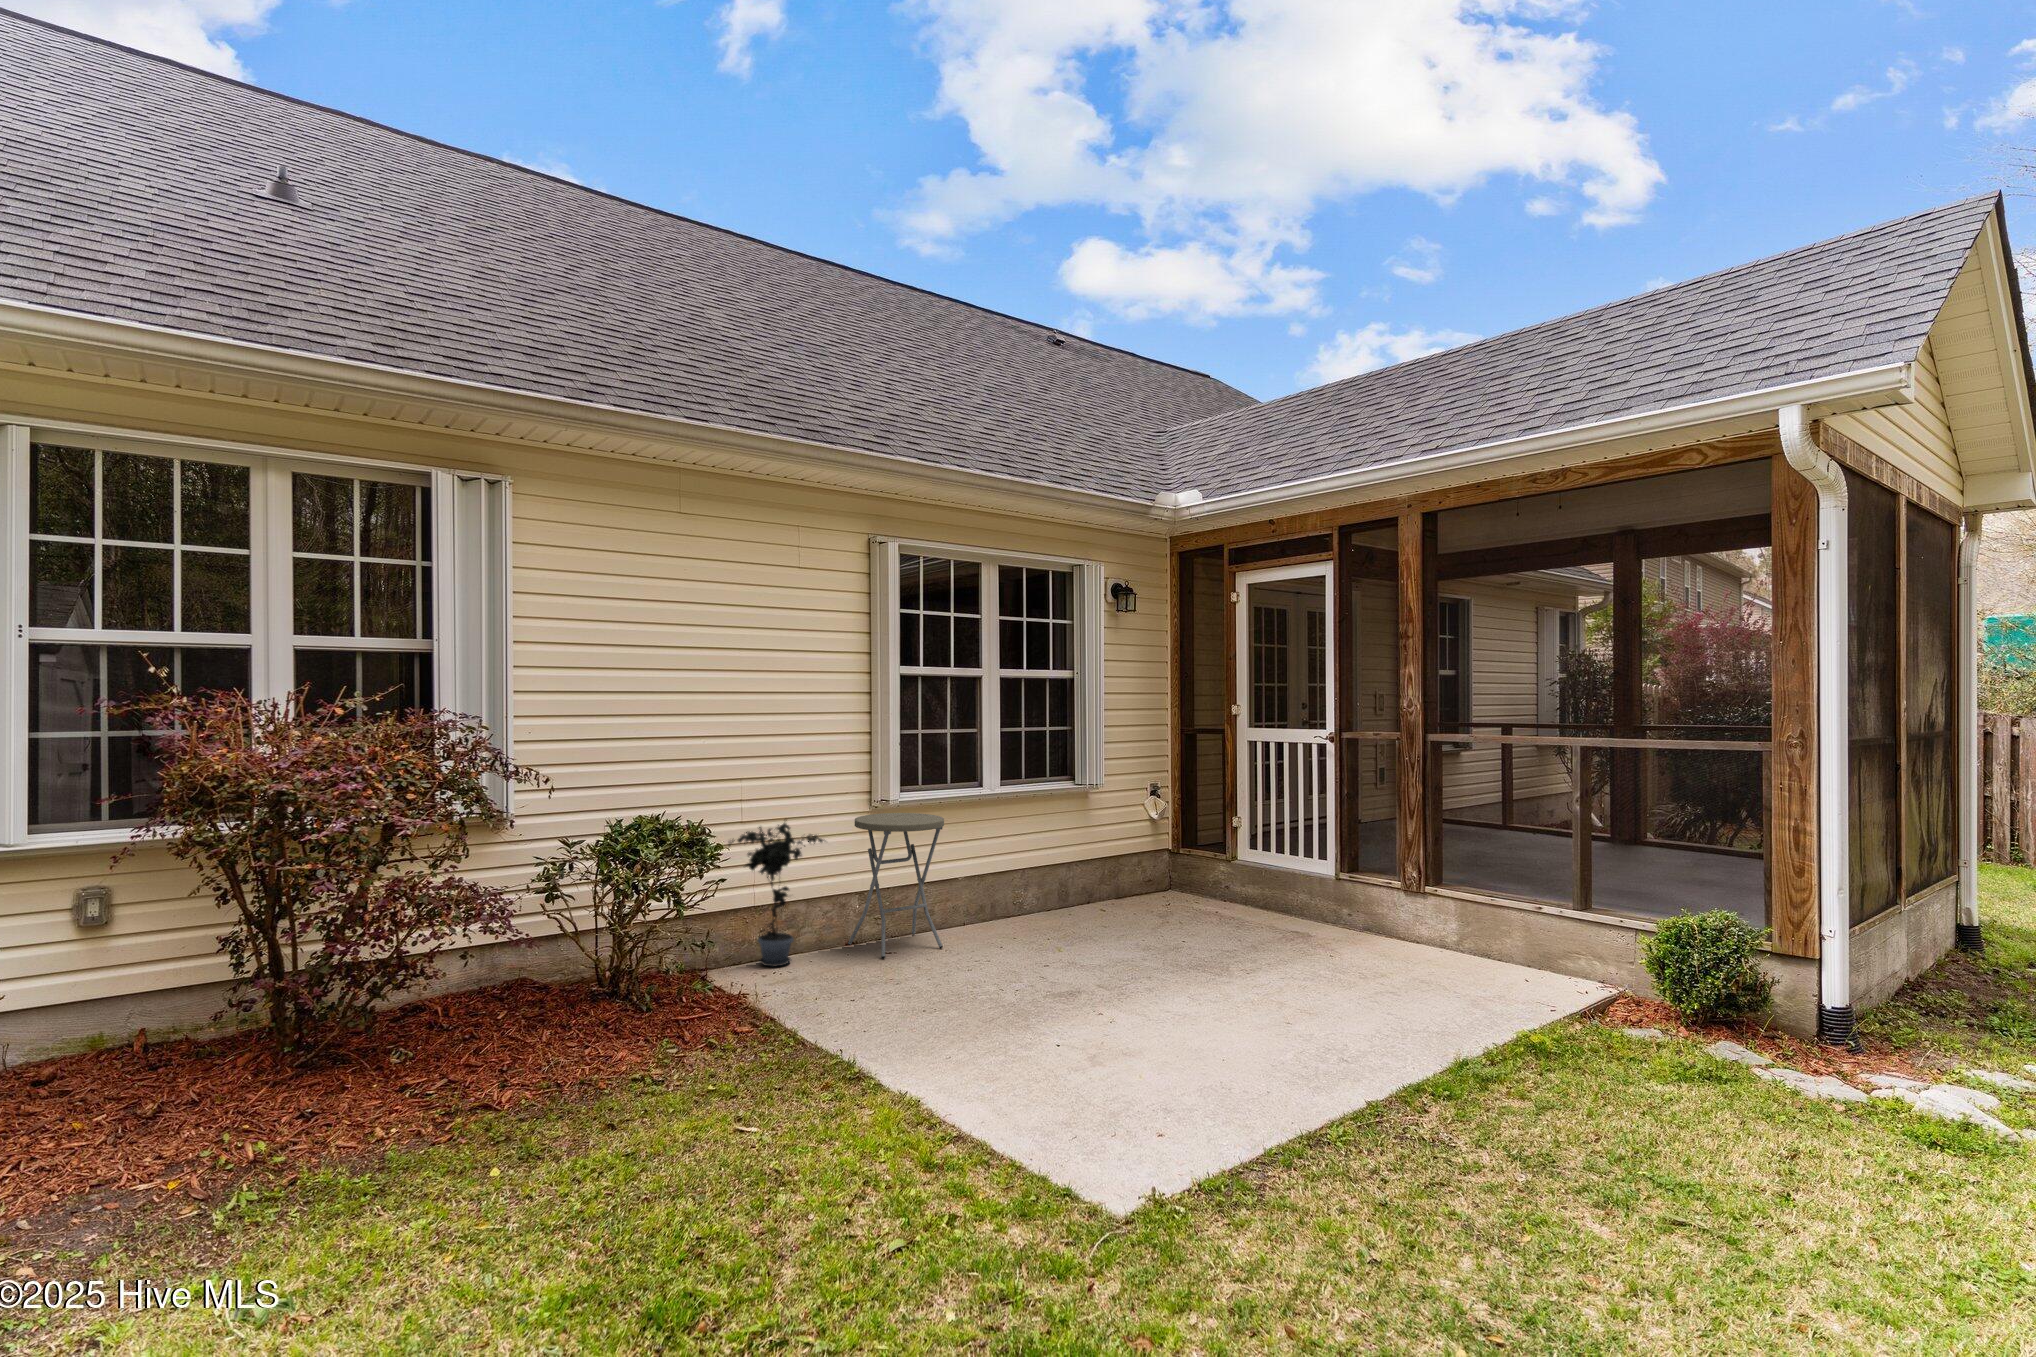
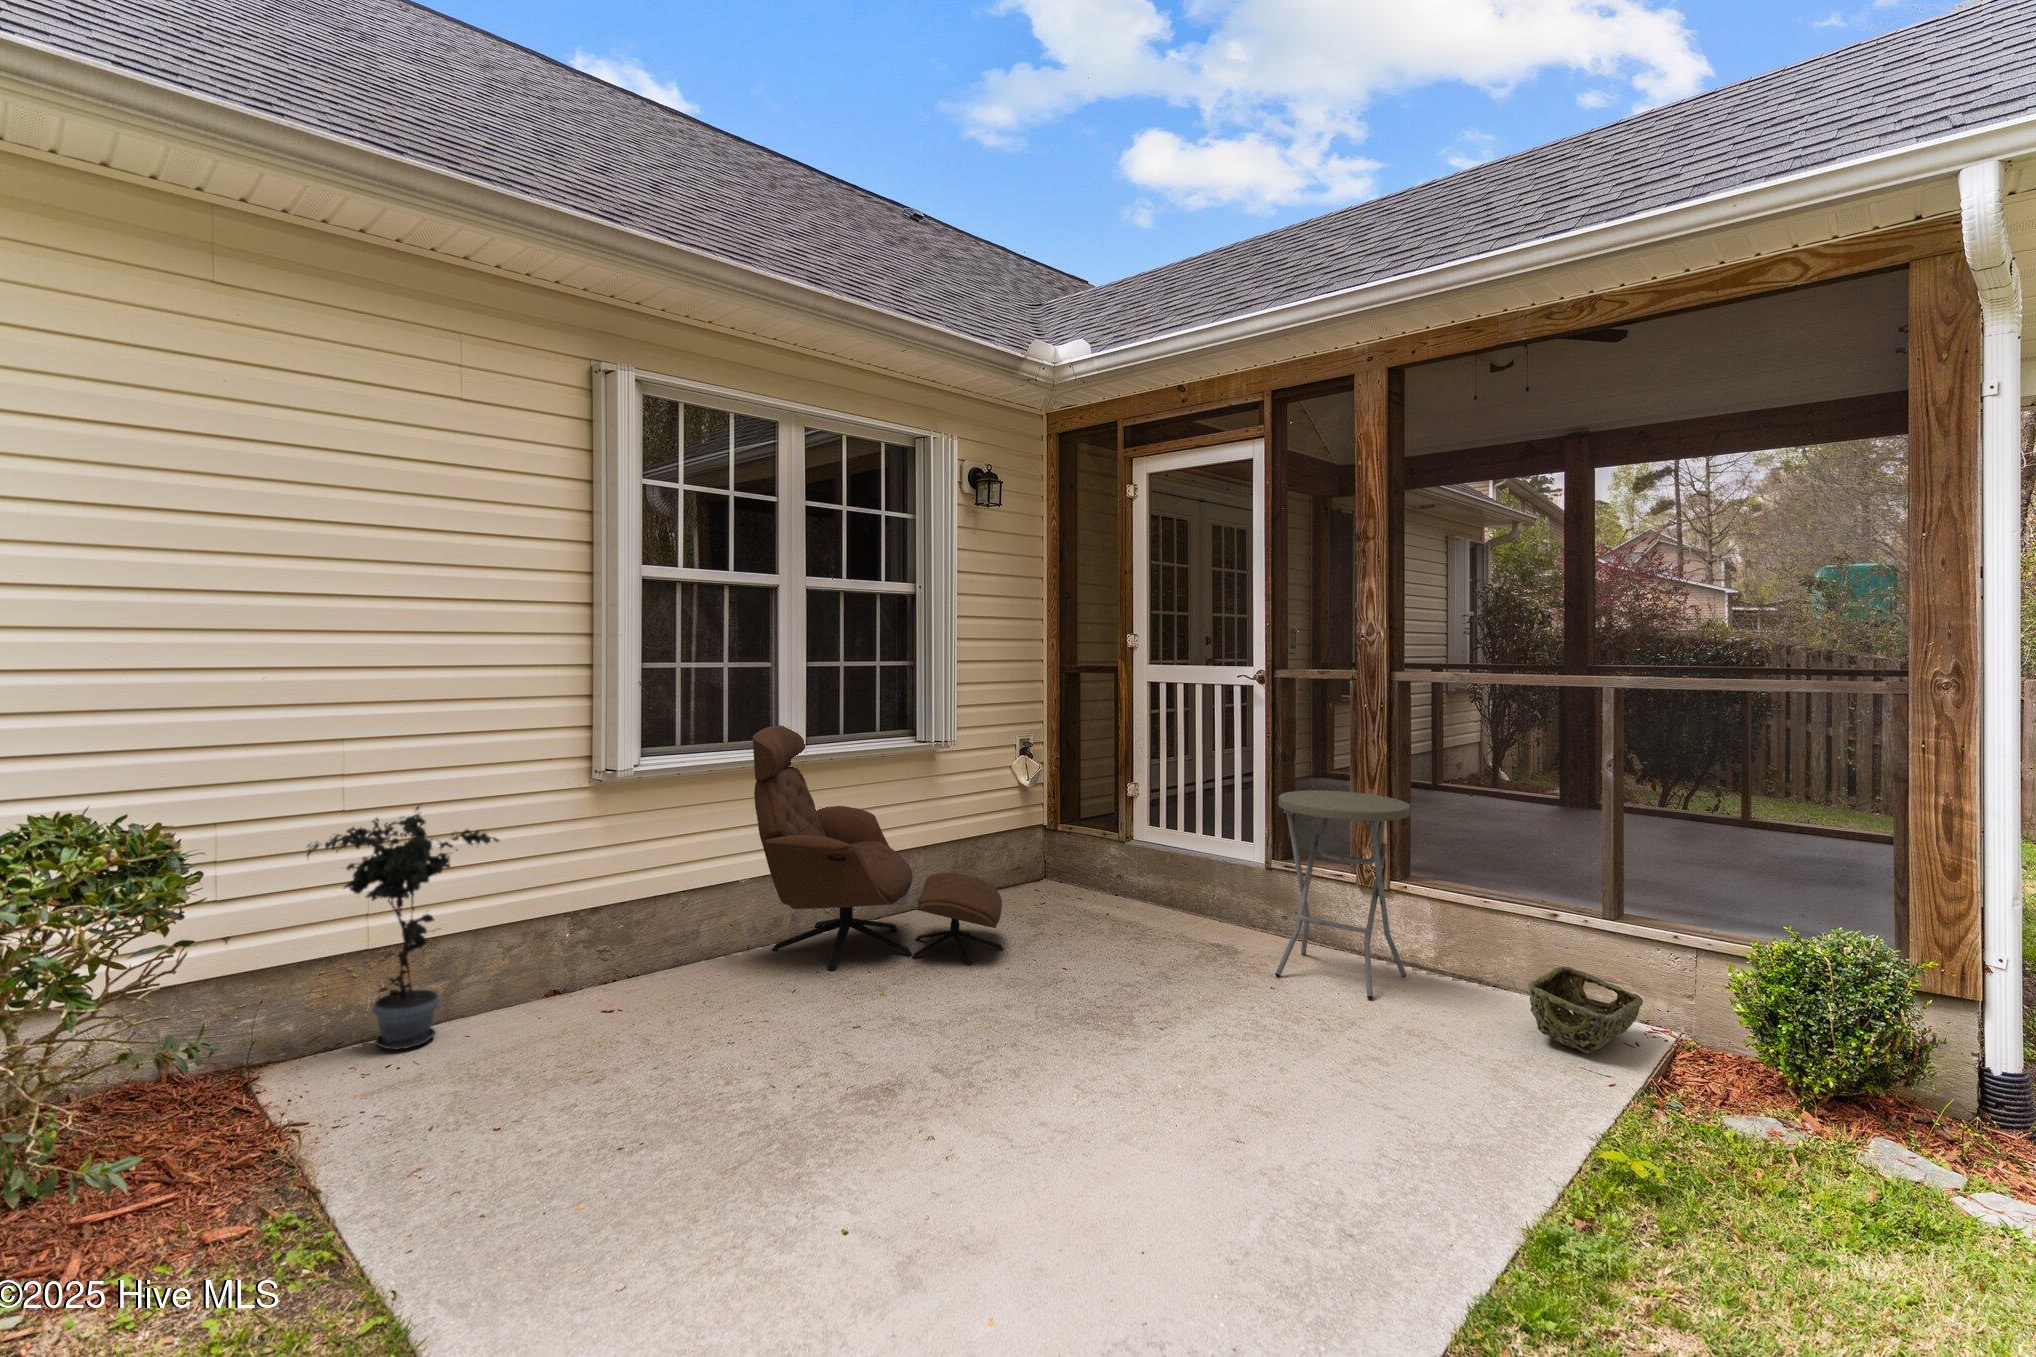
lounge chair: none [970,772,1141,939] -> present [753,725,1003,970]
side table: present [848,813,944,959] -> present [1275,790,1411,999]
woven basket: none [1509,944,1598,998] -> present [1528,967,1643,1054]

